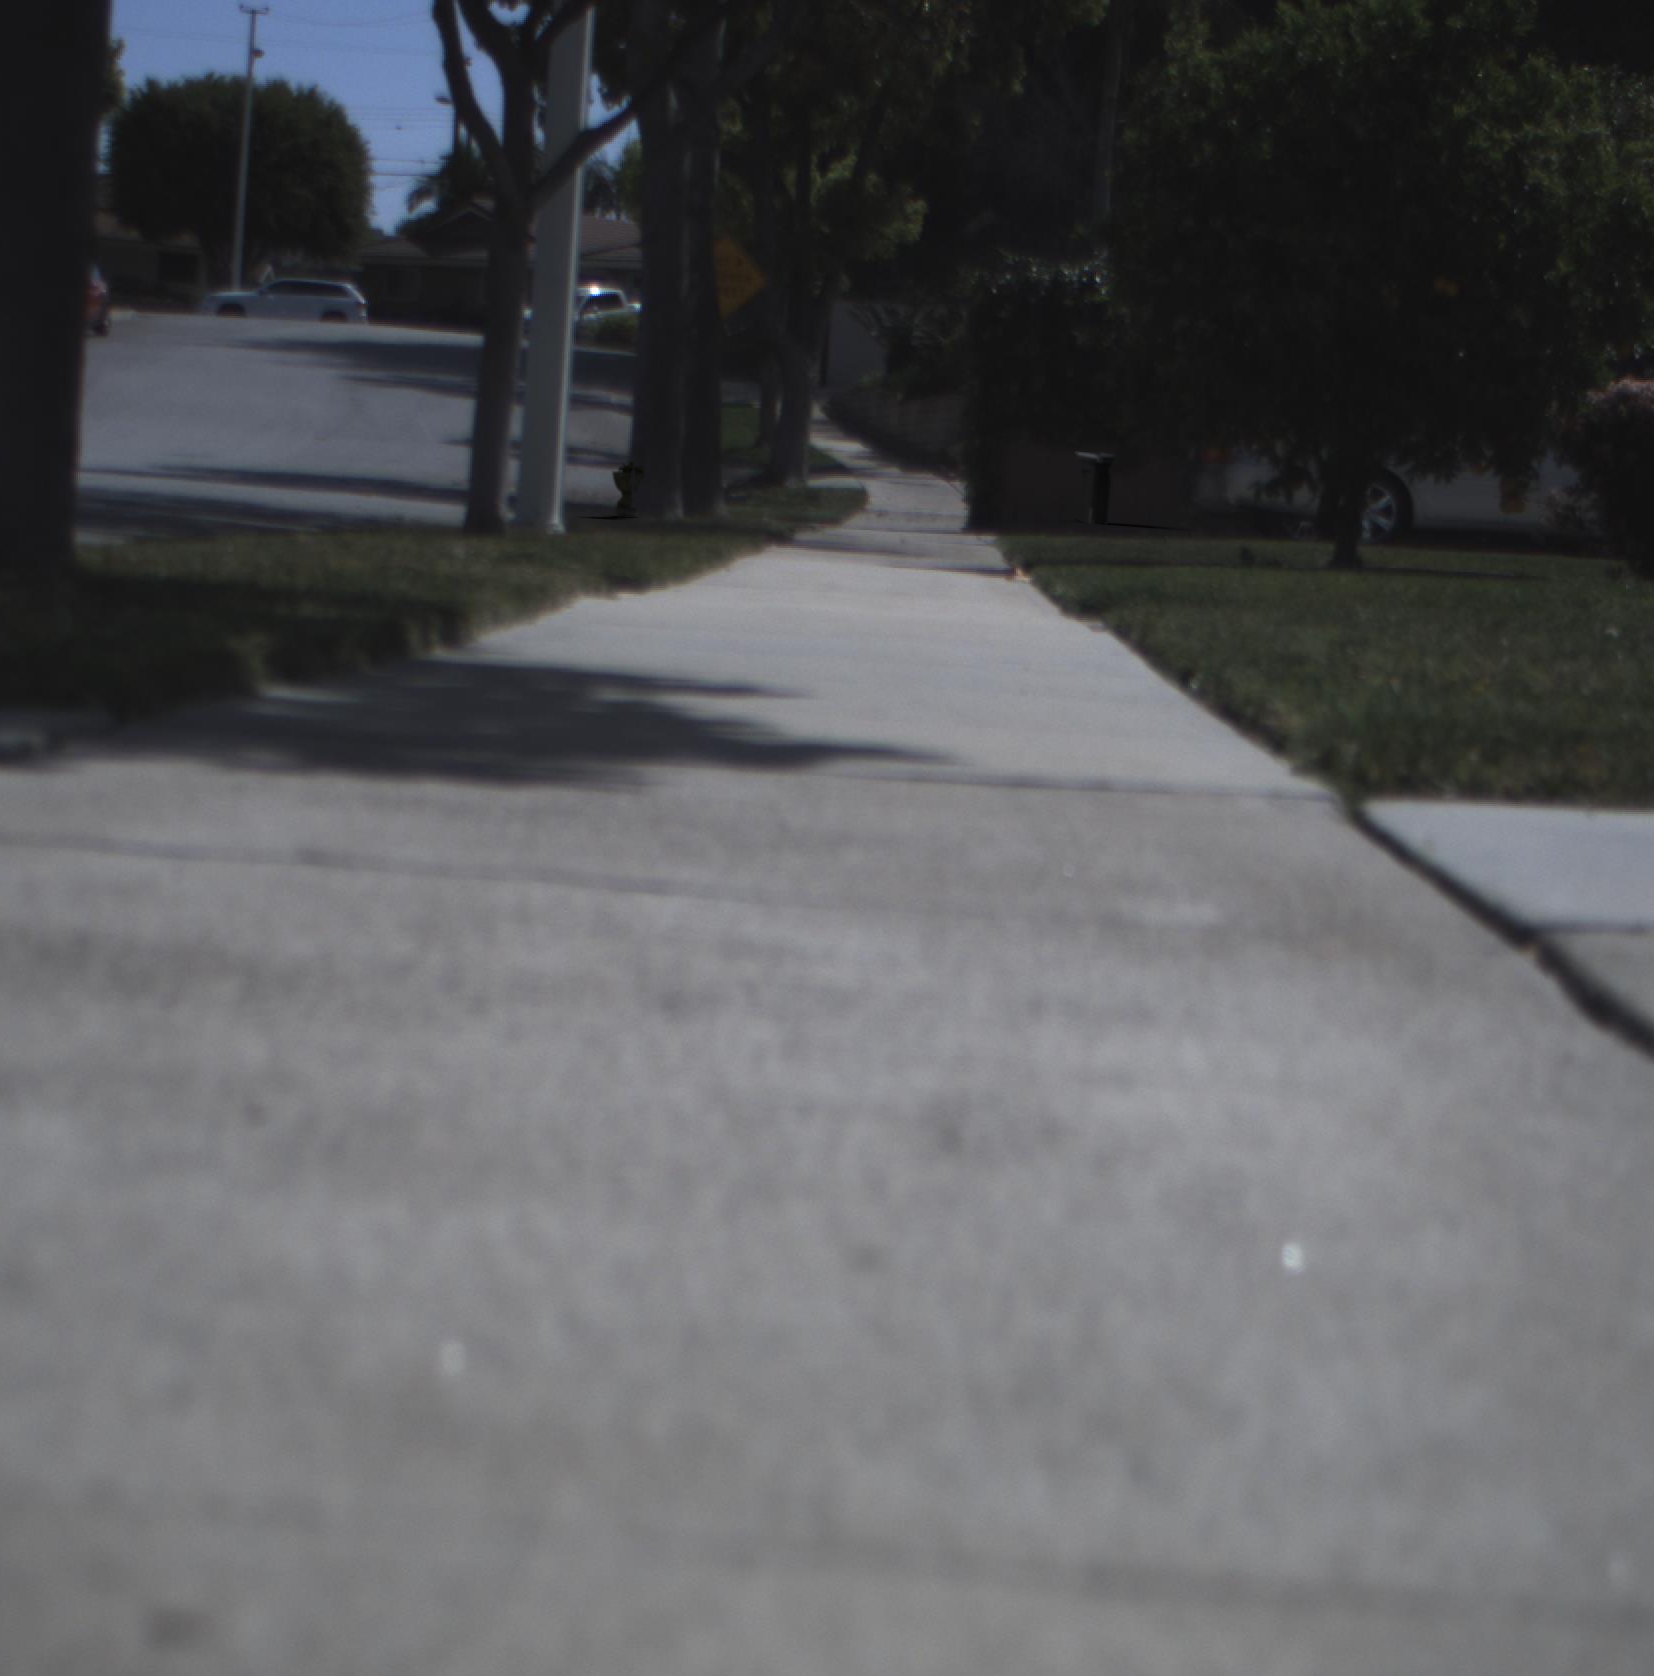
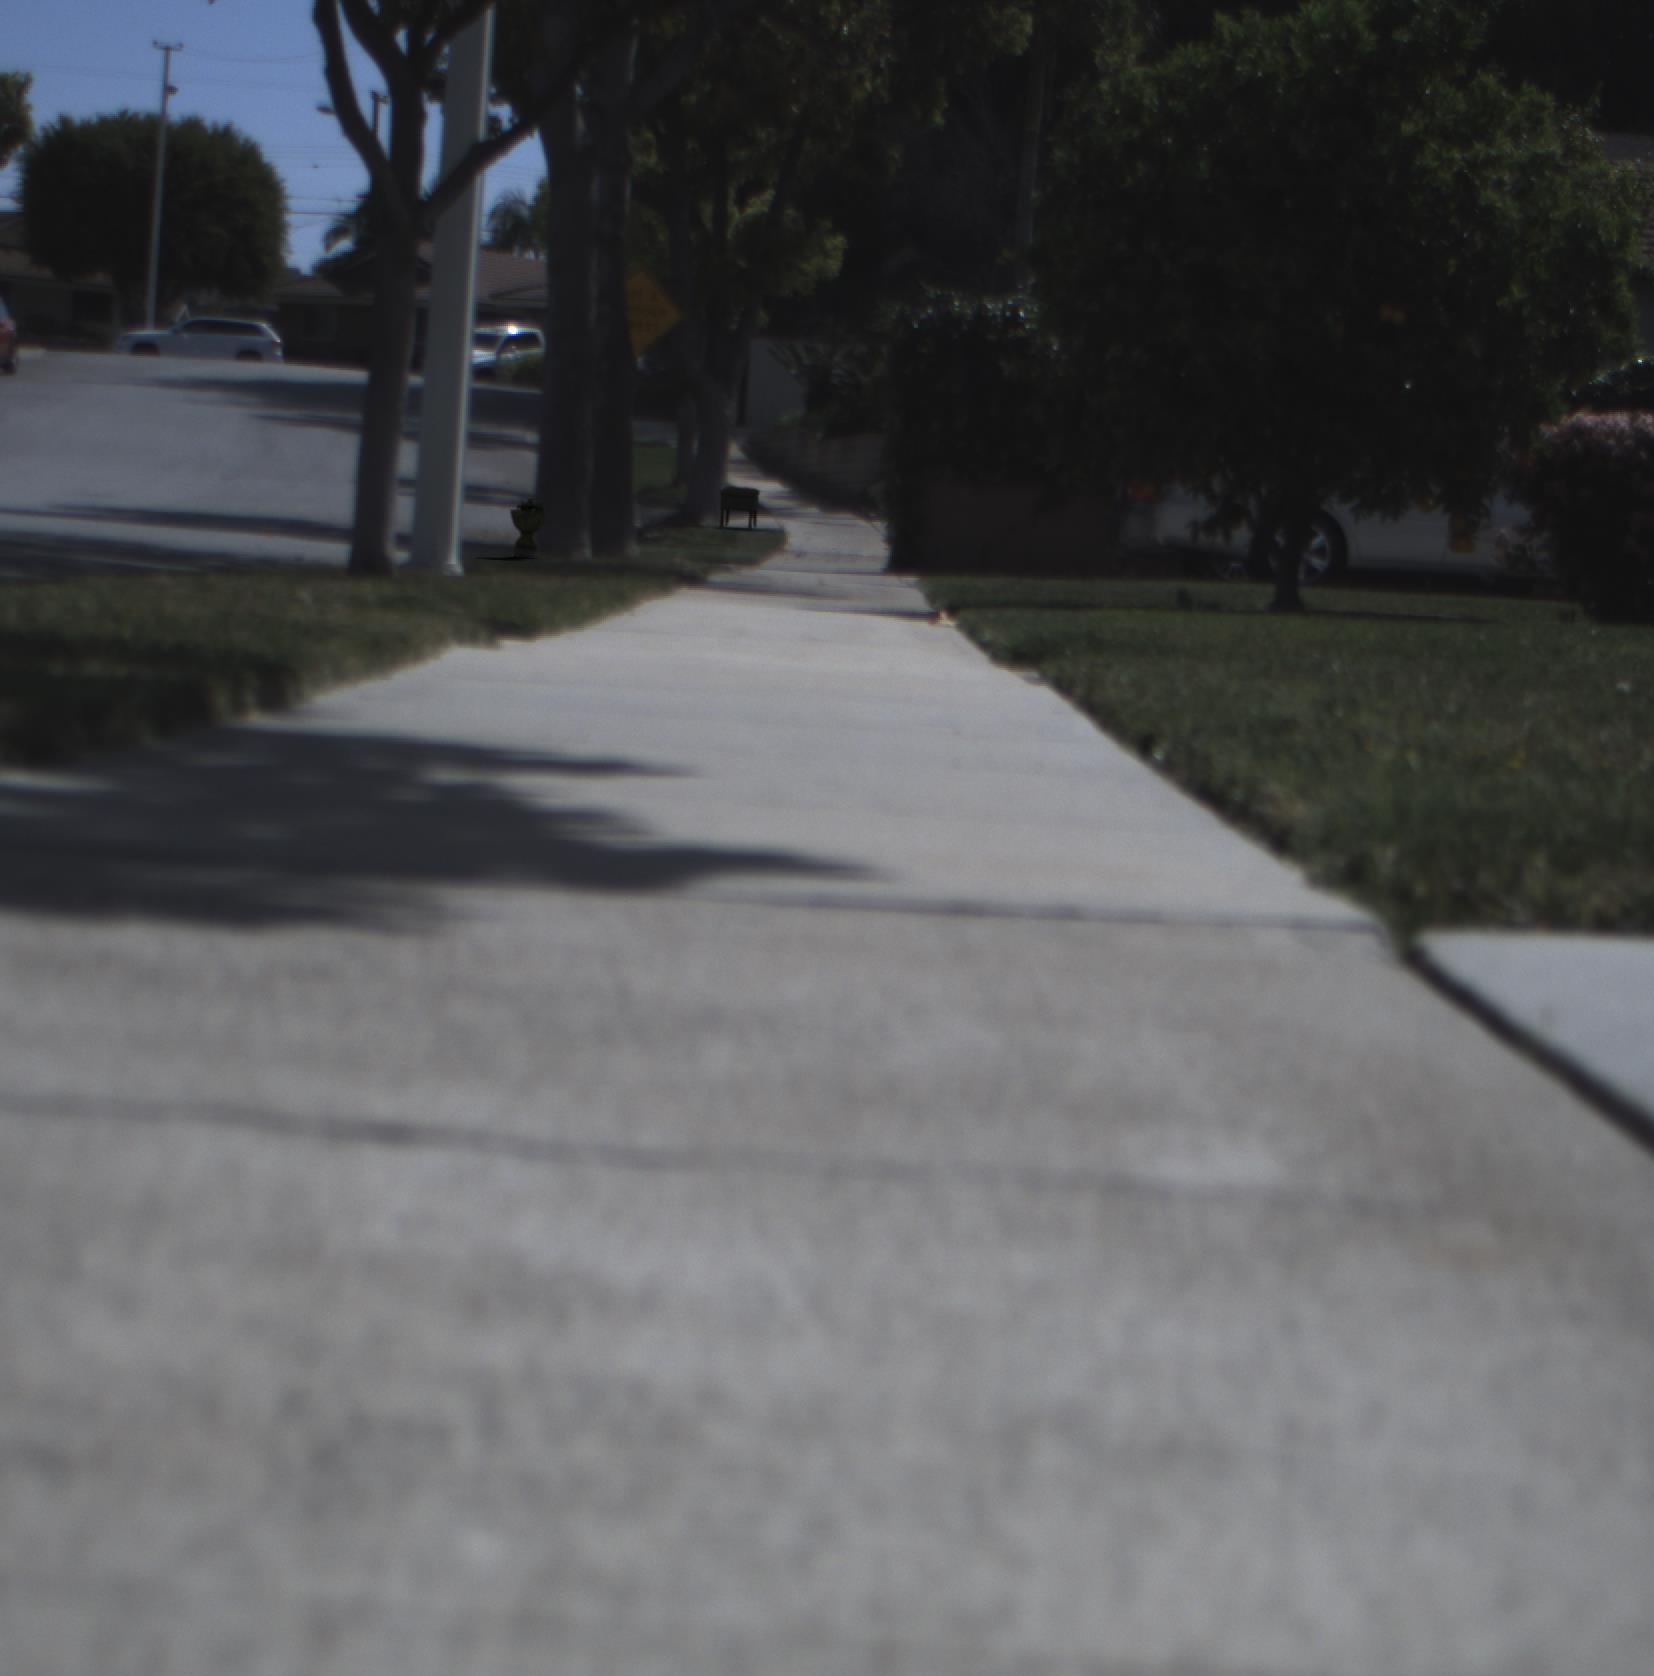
bench: none [805,448,845,492] -> present [720,486,760,531]
trash can: present [1076,452,1115,525] -> none [1000,490,1044,566]

